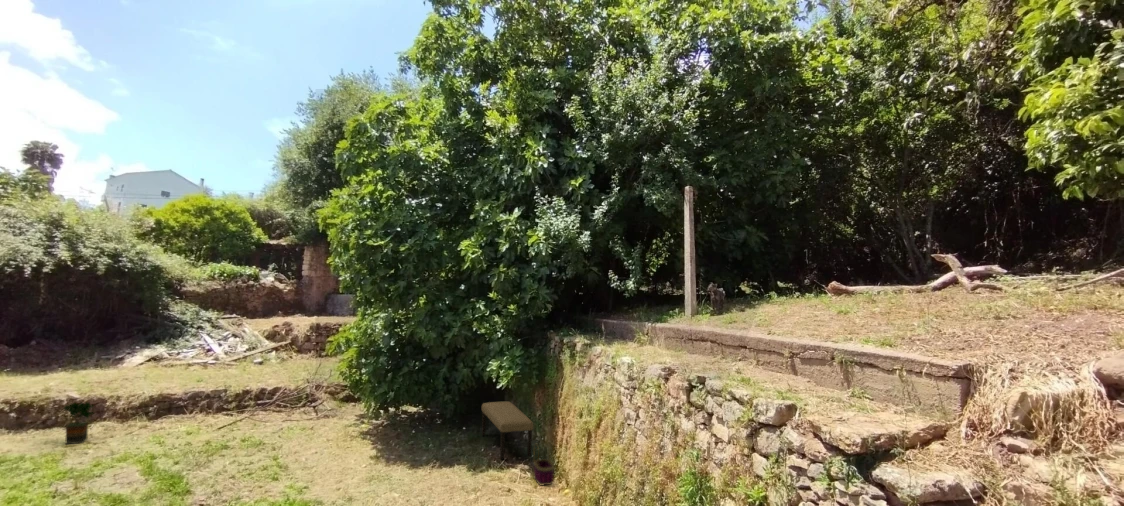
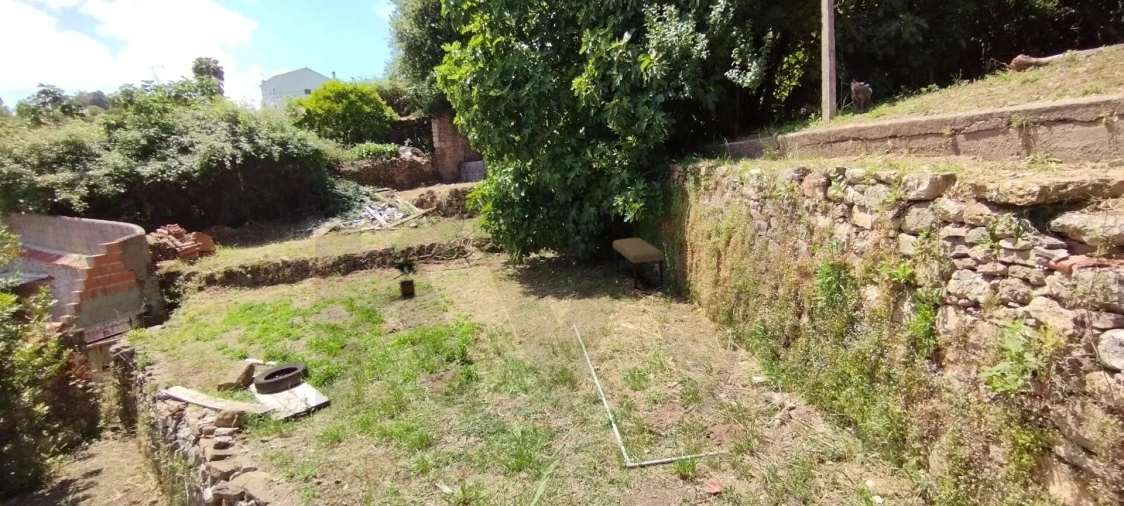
potted tree: present [64,402,93,444] -> present [394,261,419,299]
basket: present [534,443,554,485] -> none [666,267,687,307]

